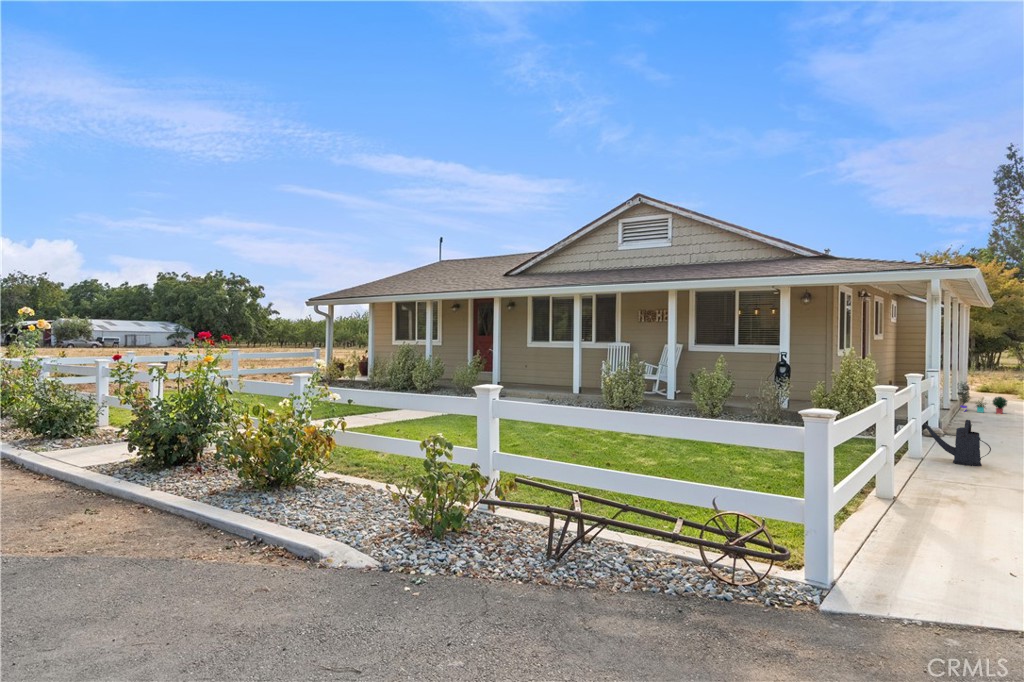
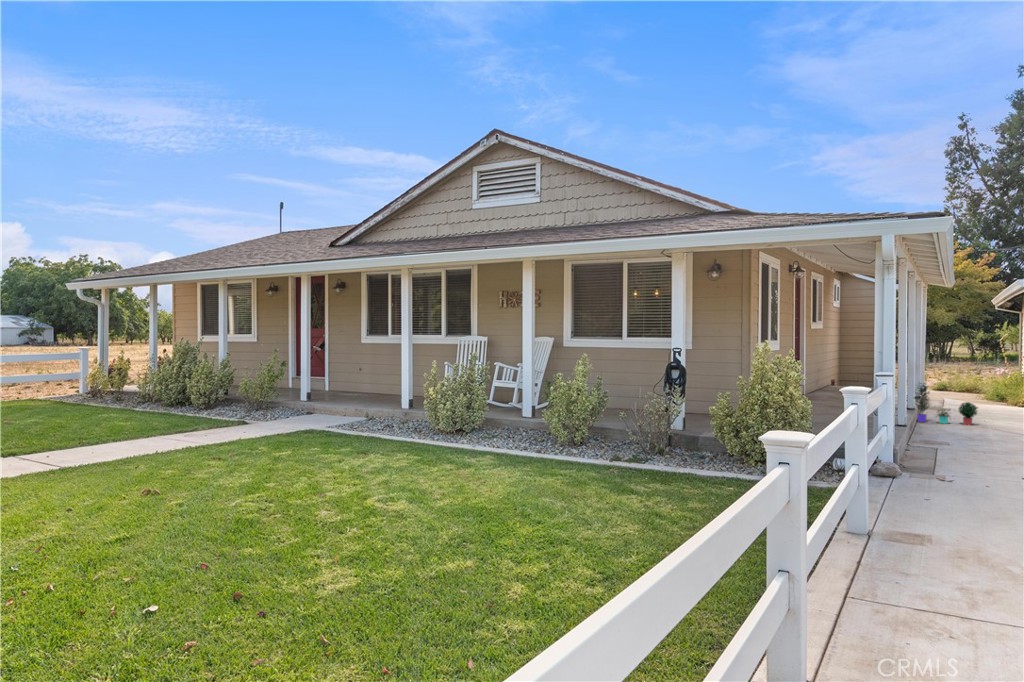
watering can: present [924,420,991,466] -> none [868,472,987,562]

